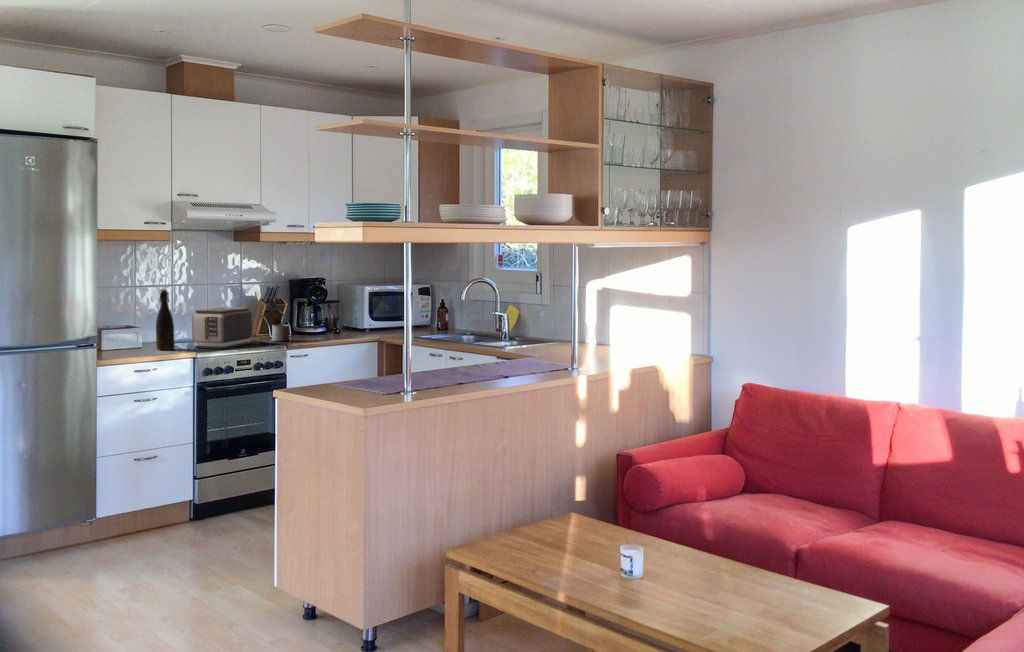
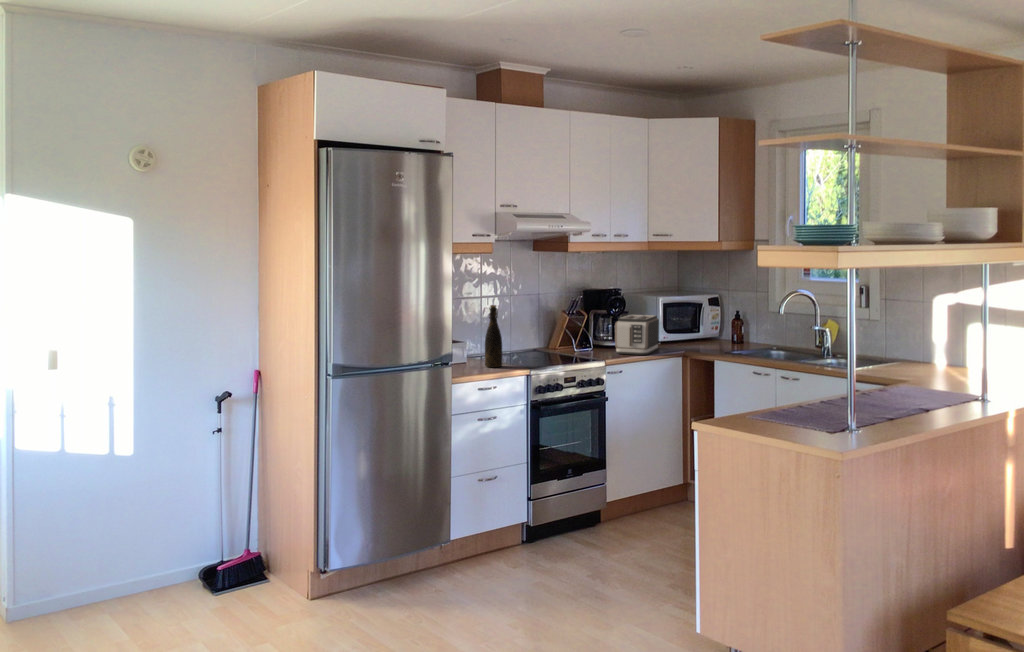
potted plant: present [265,299,289,341] -> none [580,312,603,357]
toaster: present [192,307,252,349] -> present [615,315,659,355]

